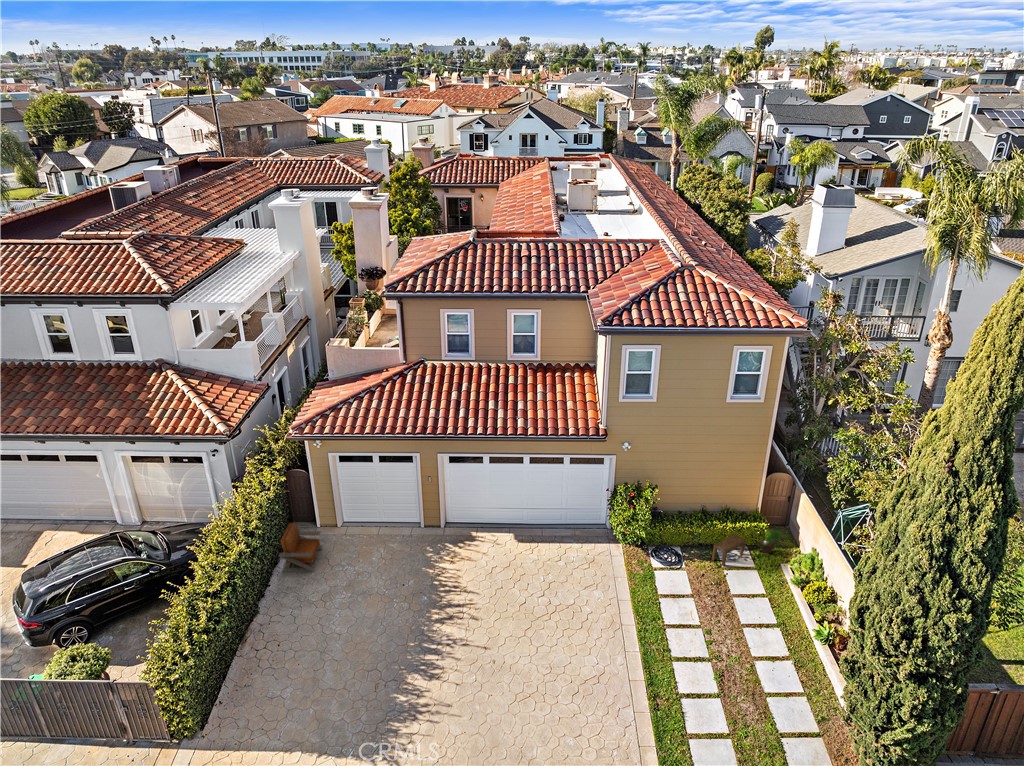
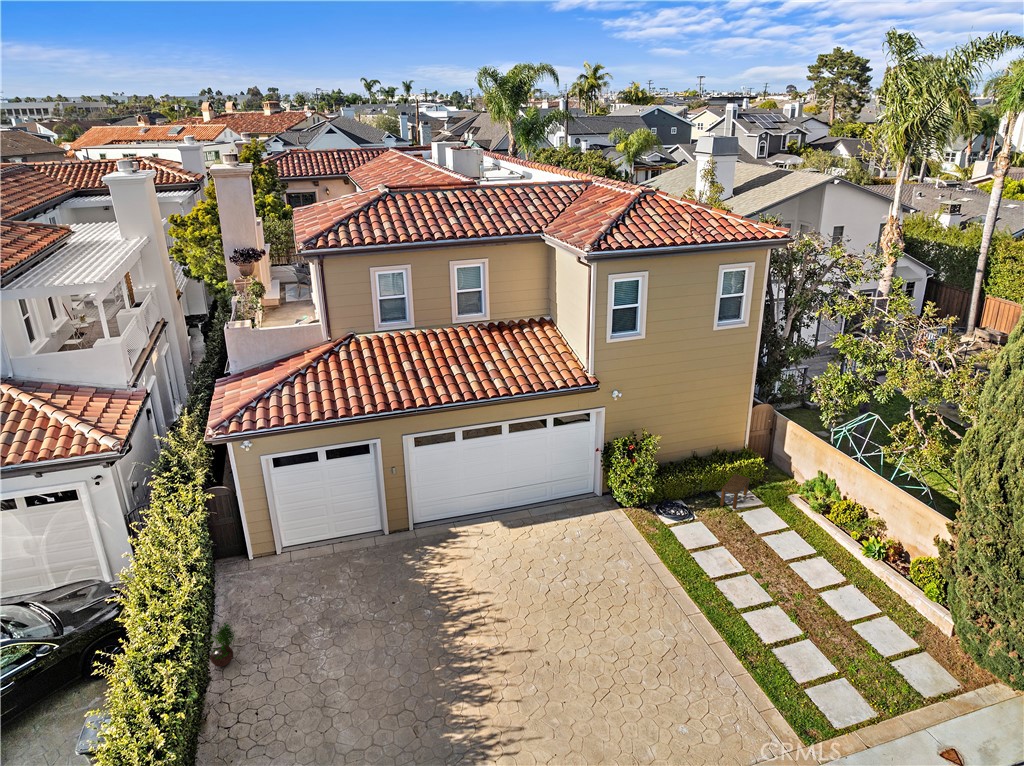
lounge chair: present [279,522,323,572] -> none [216,555,267,624]
potted tree: present [760,531,779,553] -> present [210,623,235,667]

